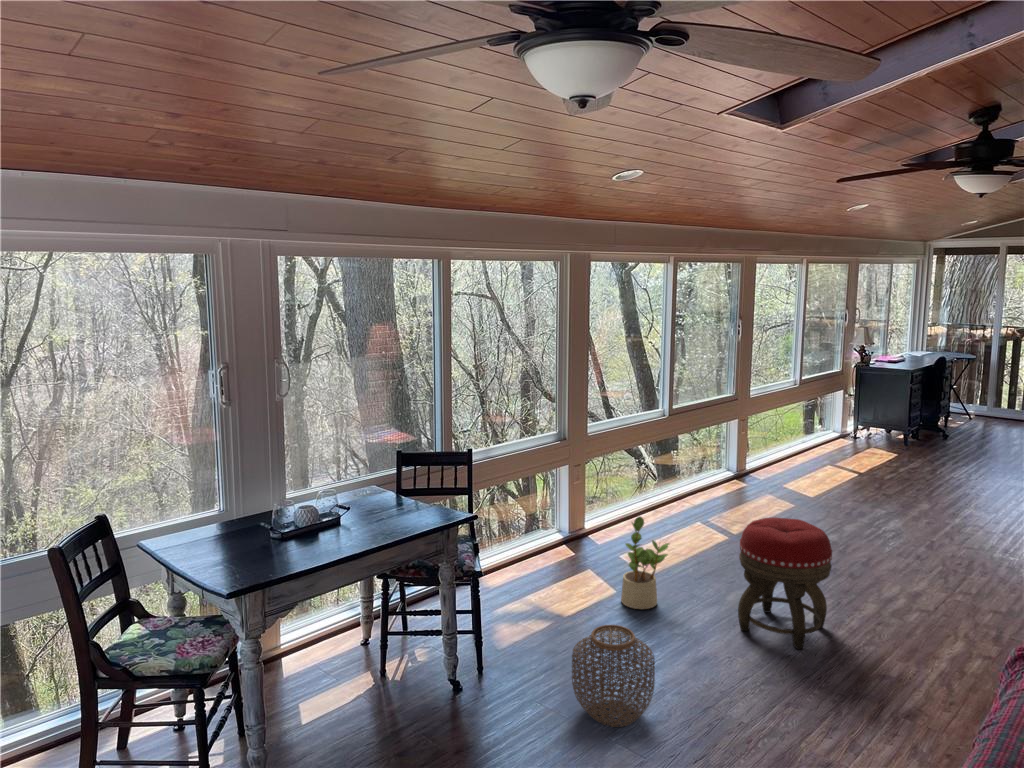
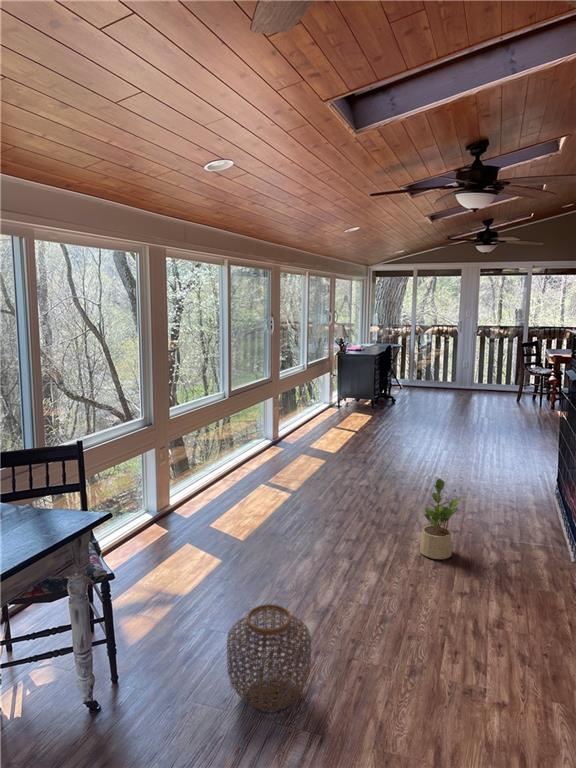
potted plant: present [621,517,669,609] -> present [420,479,461,559]
footstool: present [738,518,832,649] -> none [332,473,407,583]

